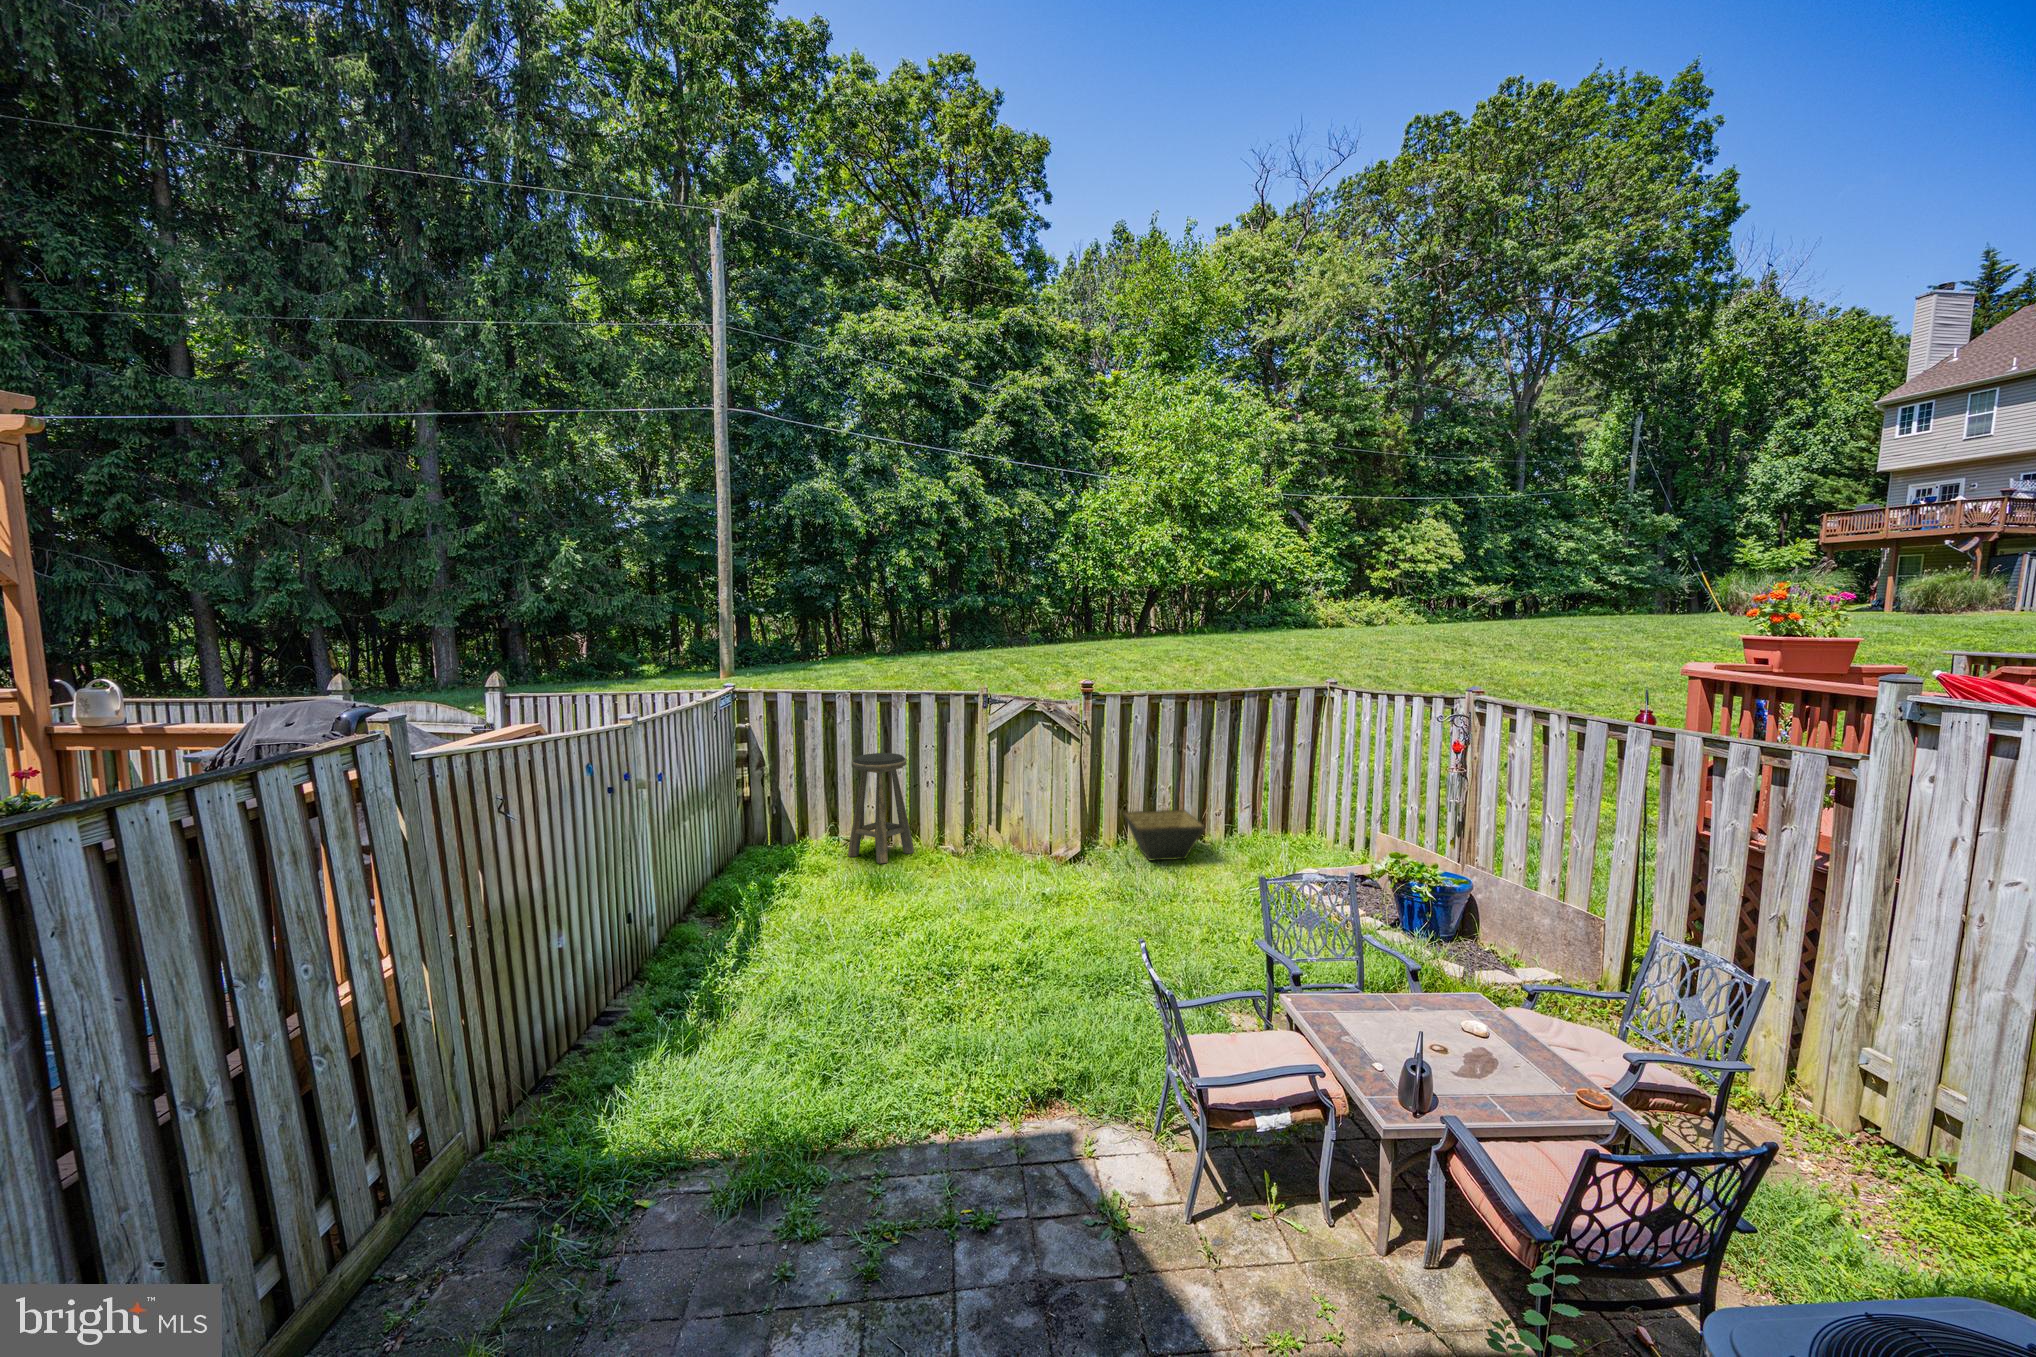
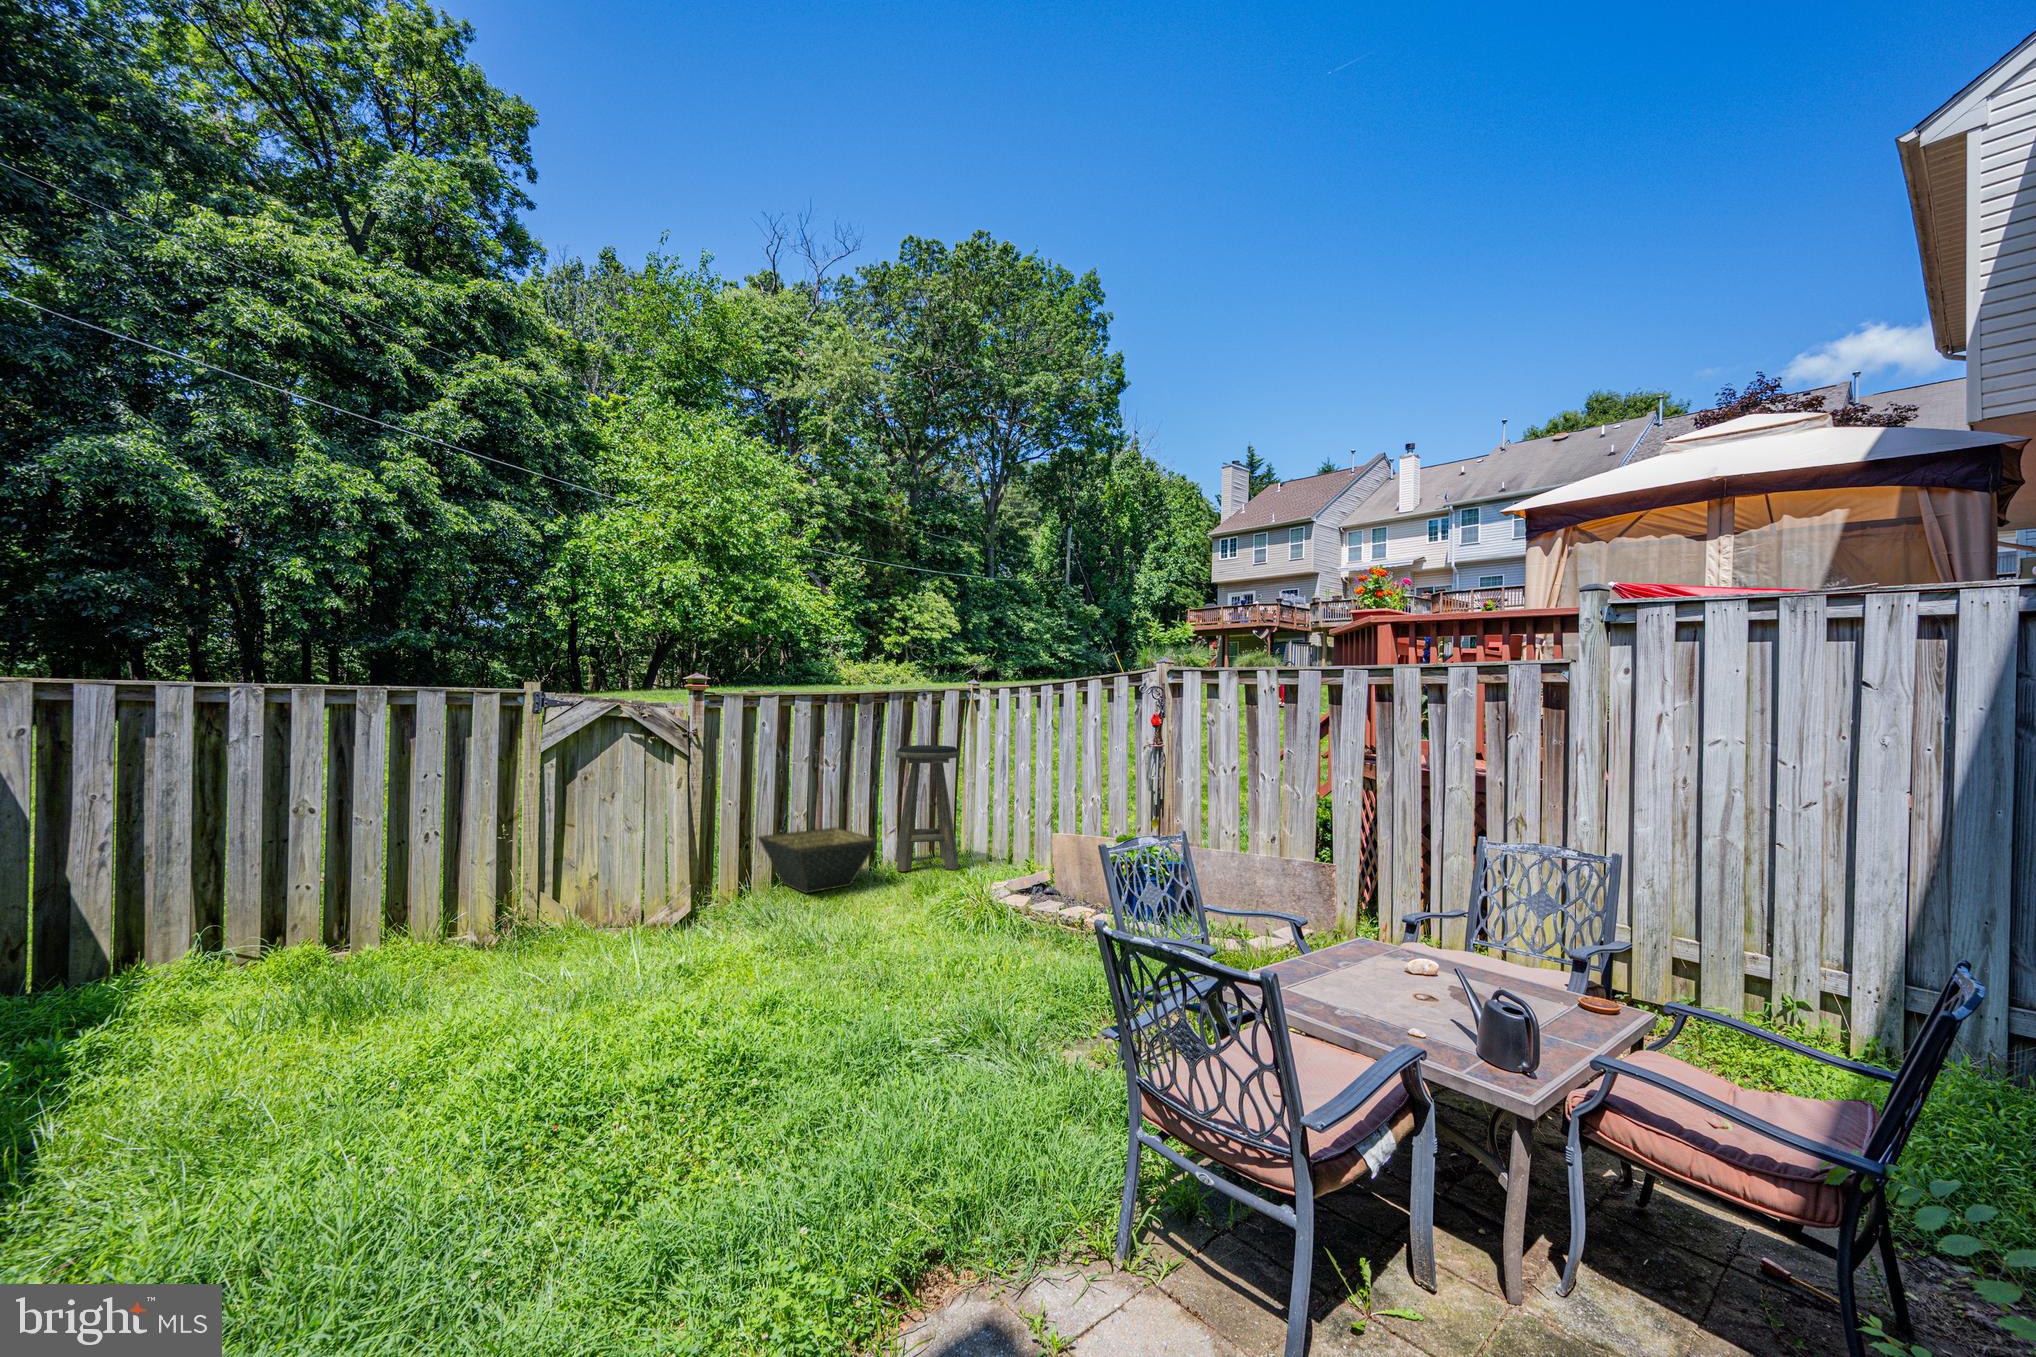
stool: present [848,753,914,864] -> present [895,745,960,871]

